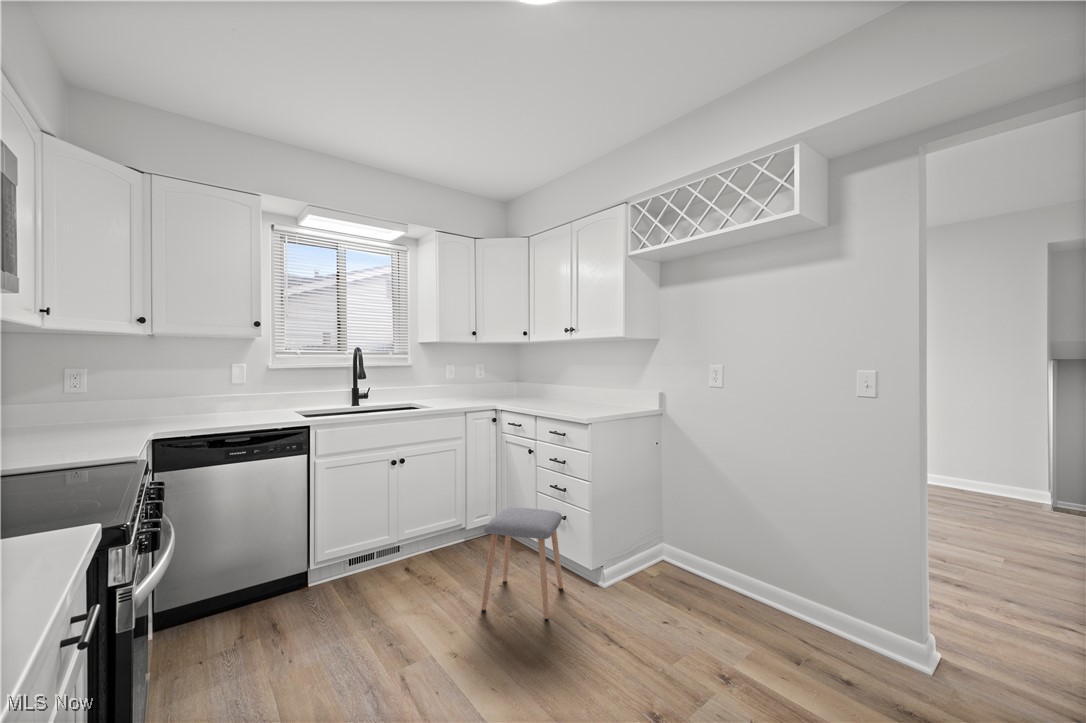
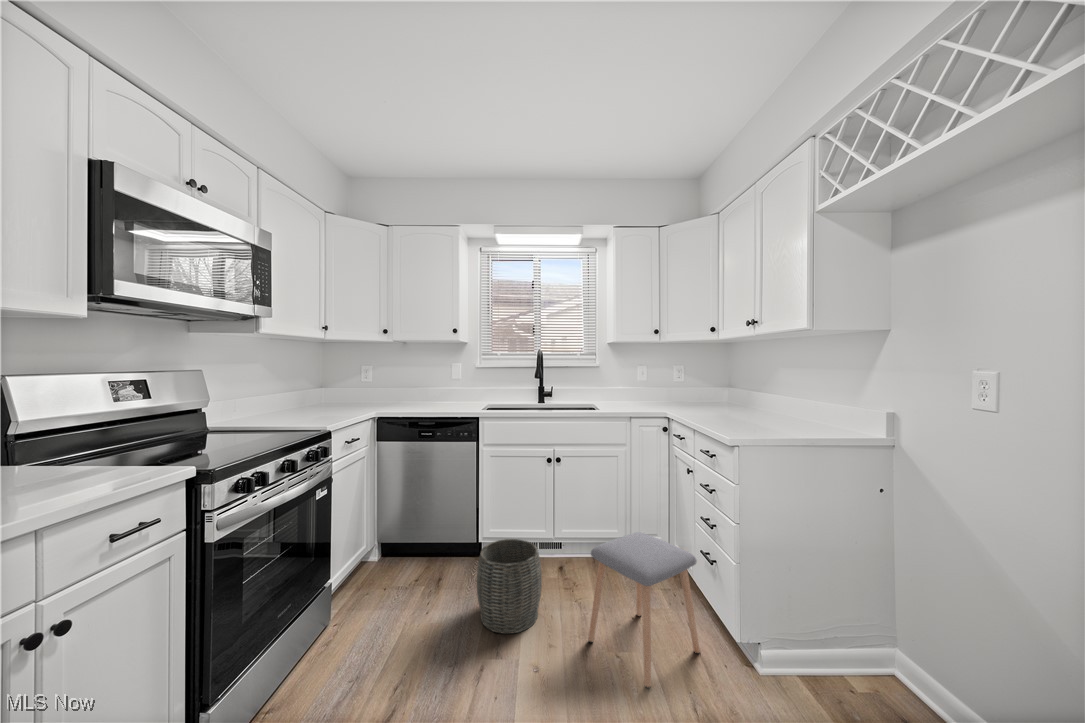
woven basket: none [357,543,428,637] -> present [477,539,542,634]

